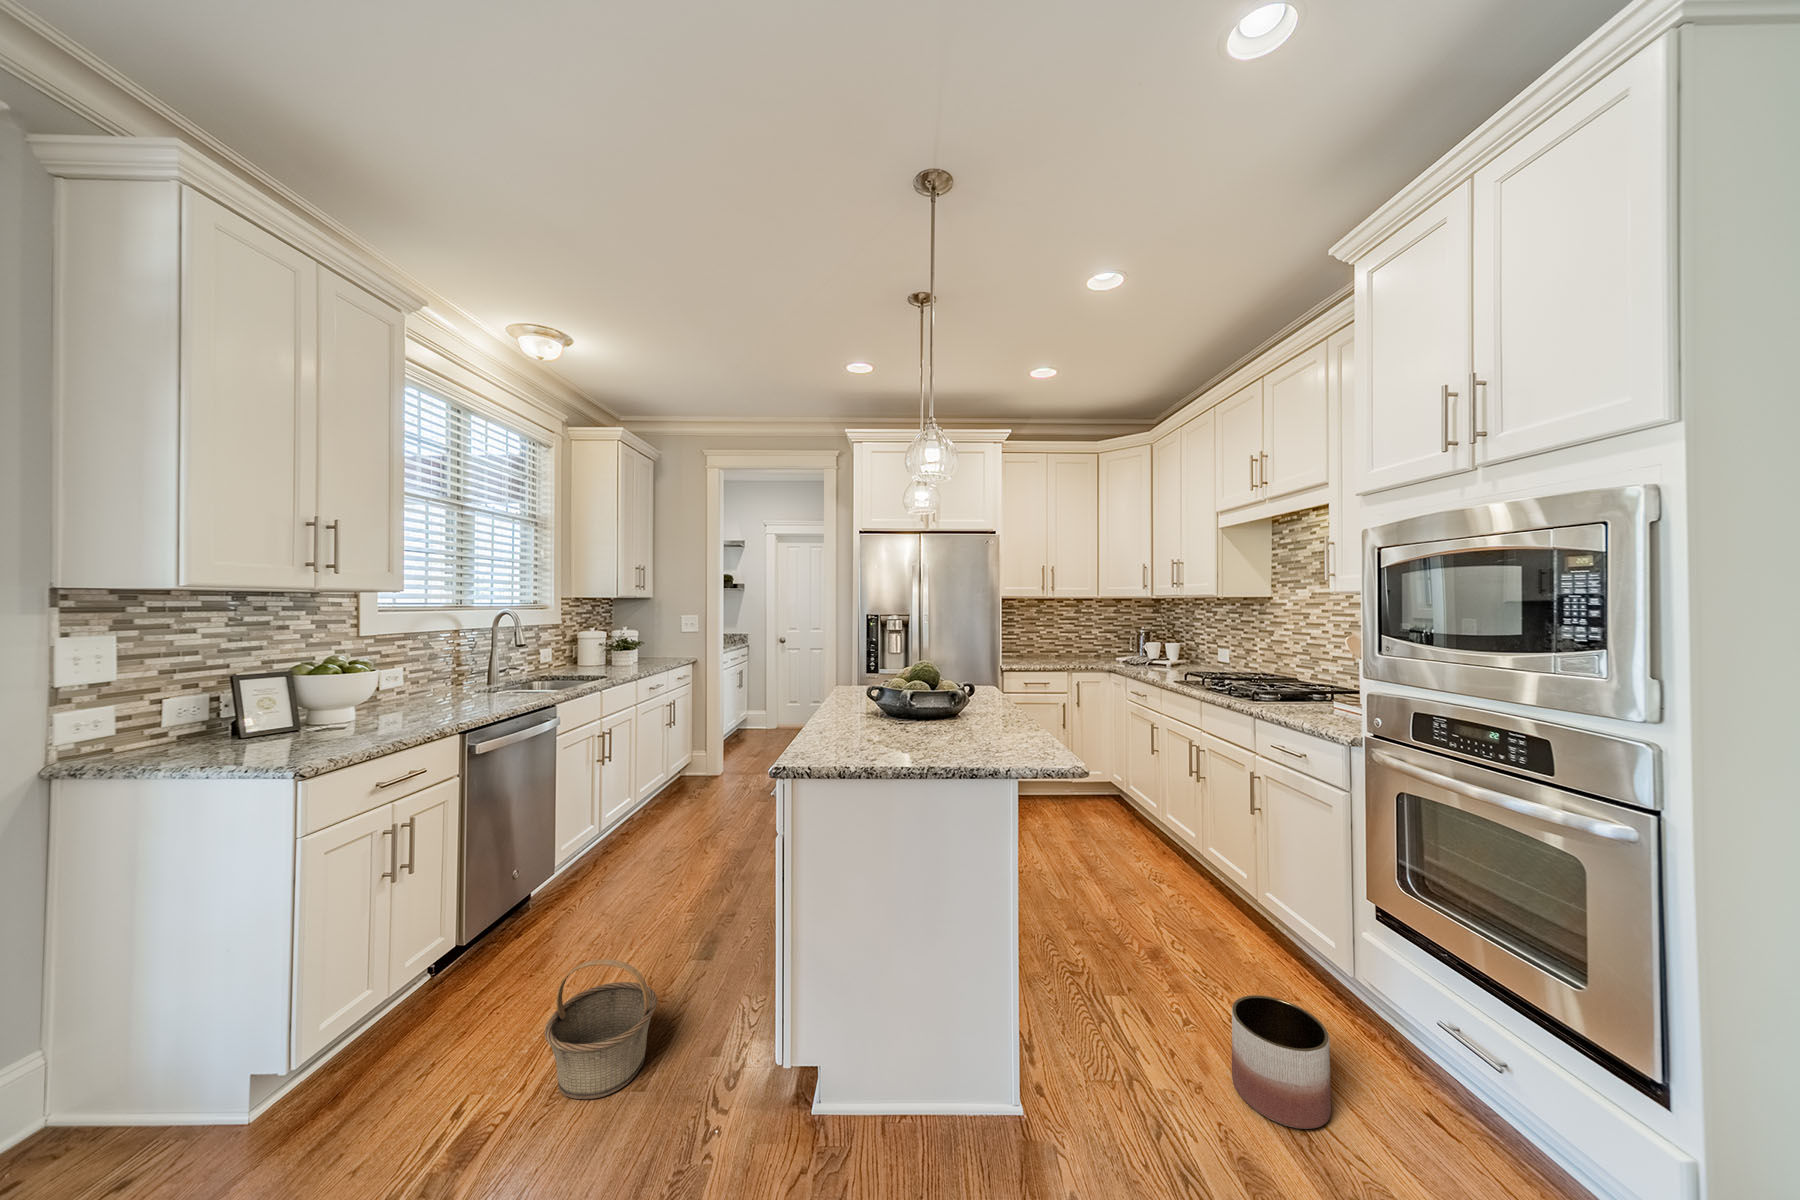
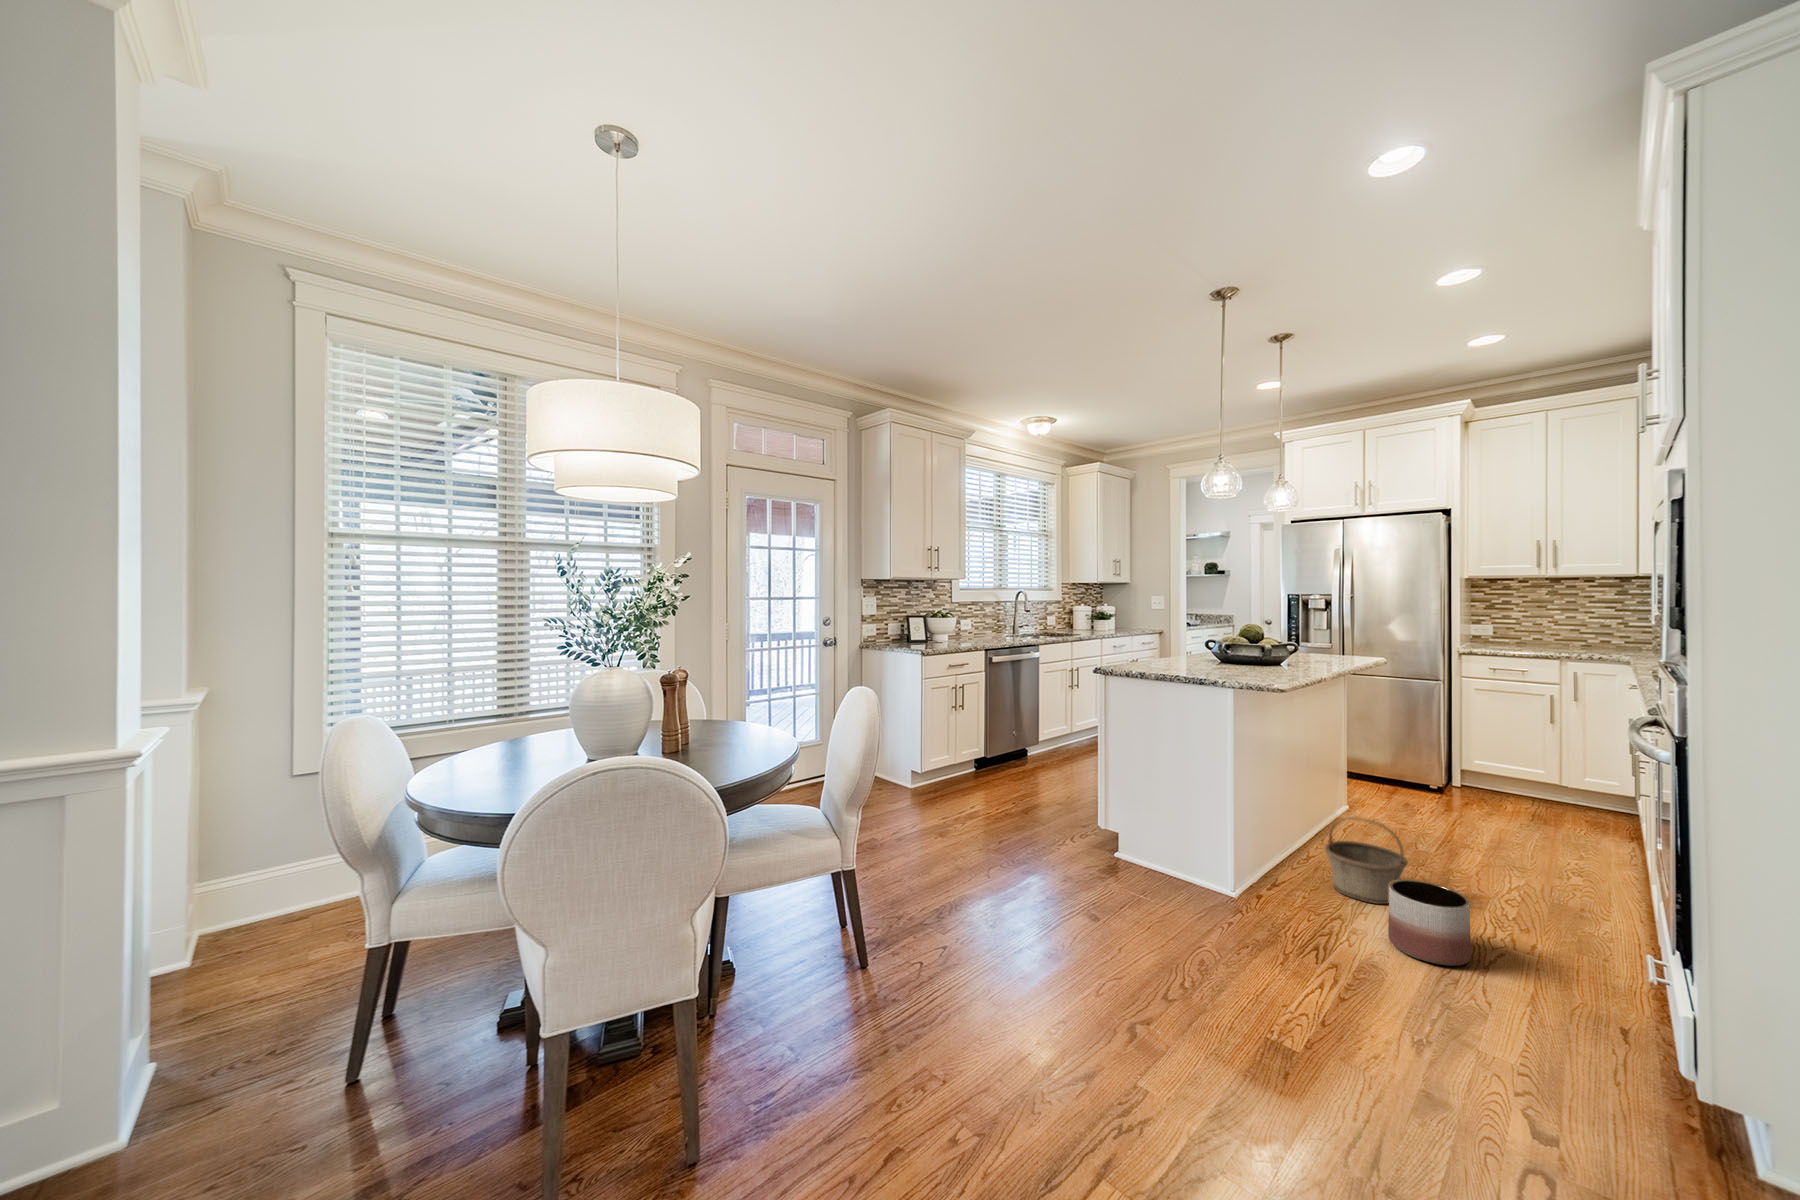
basket: present [545,959,657,1099] -> present [1325,817,1408,904]

